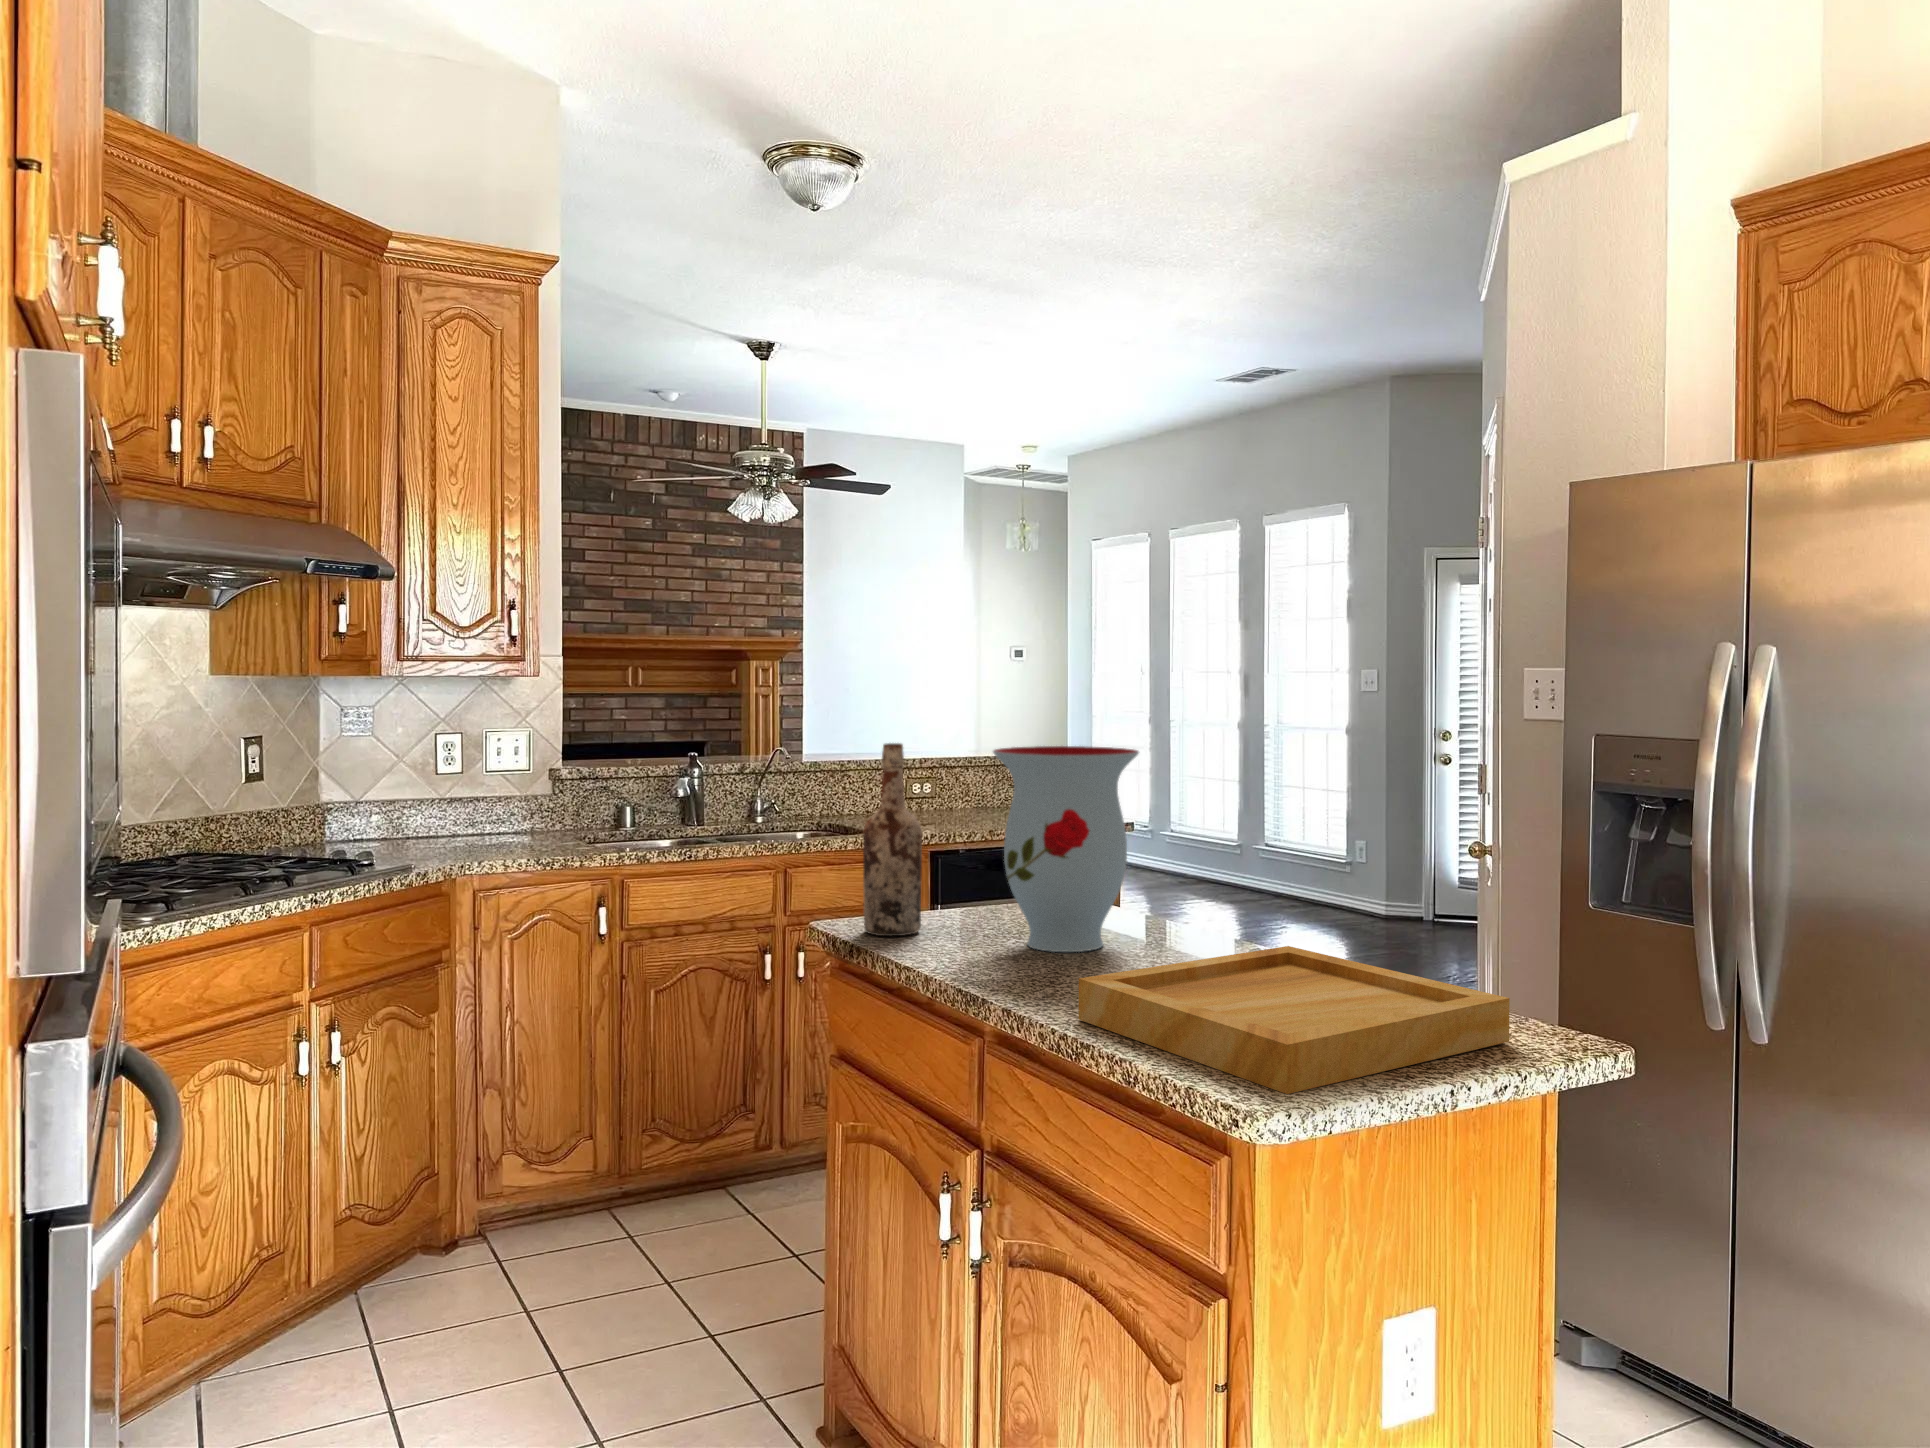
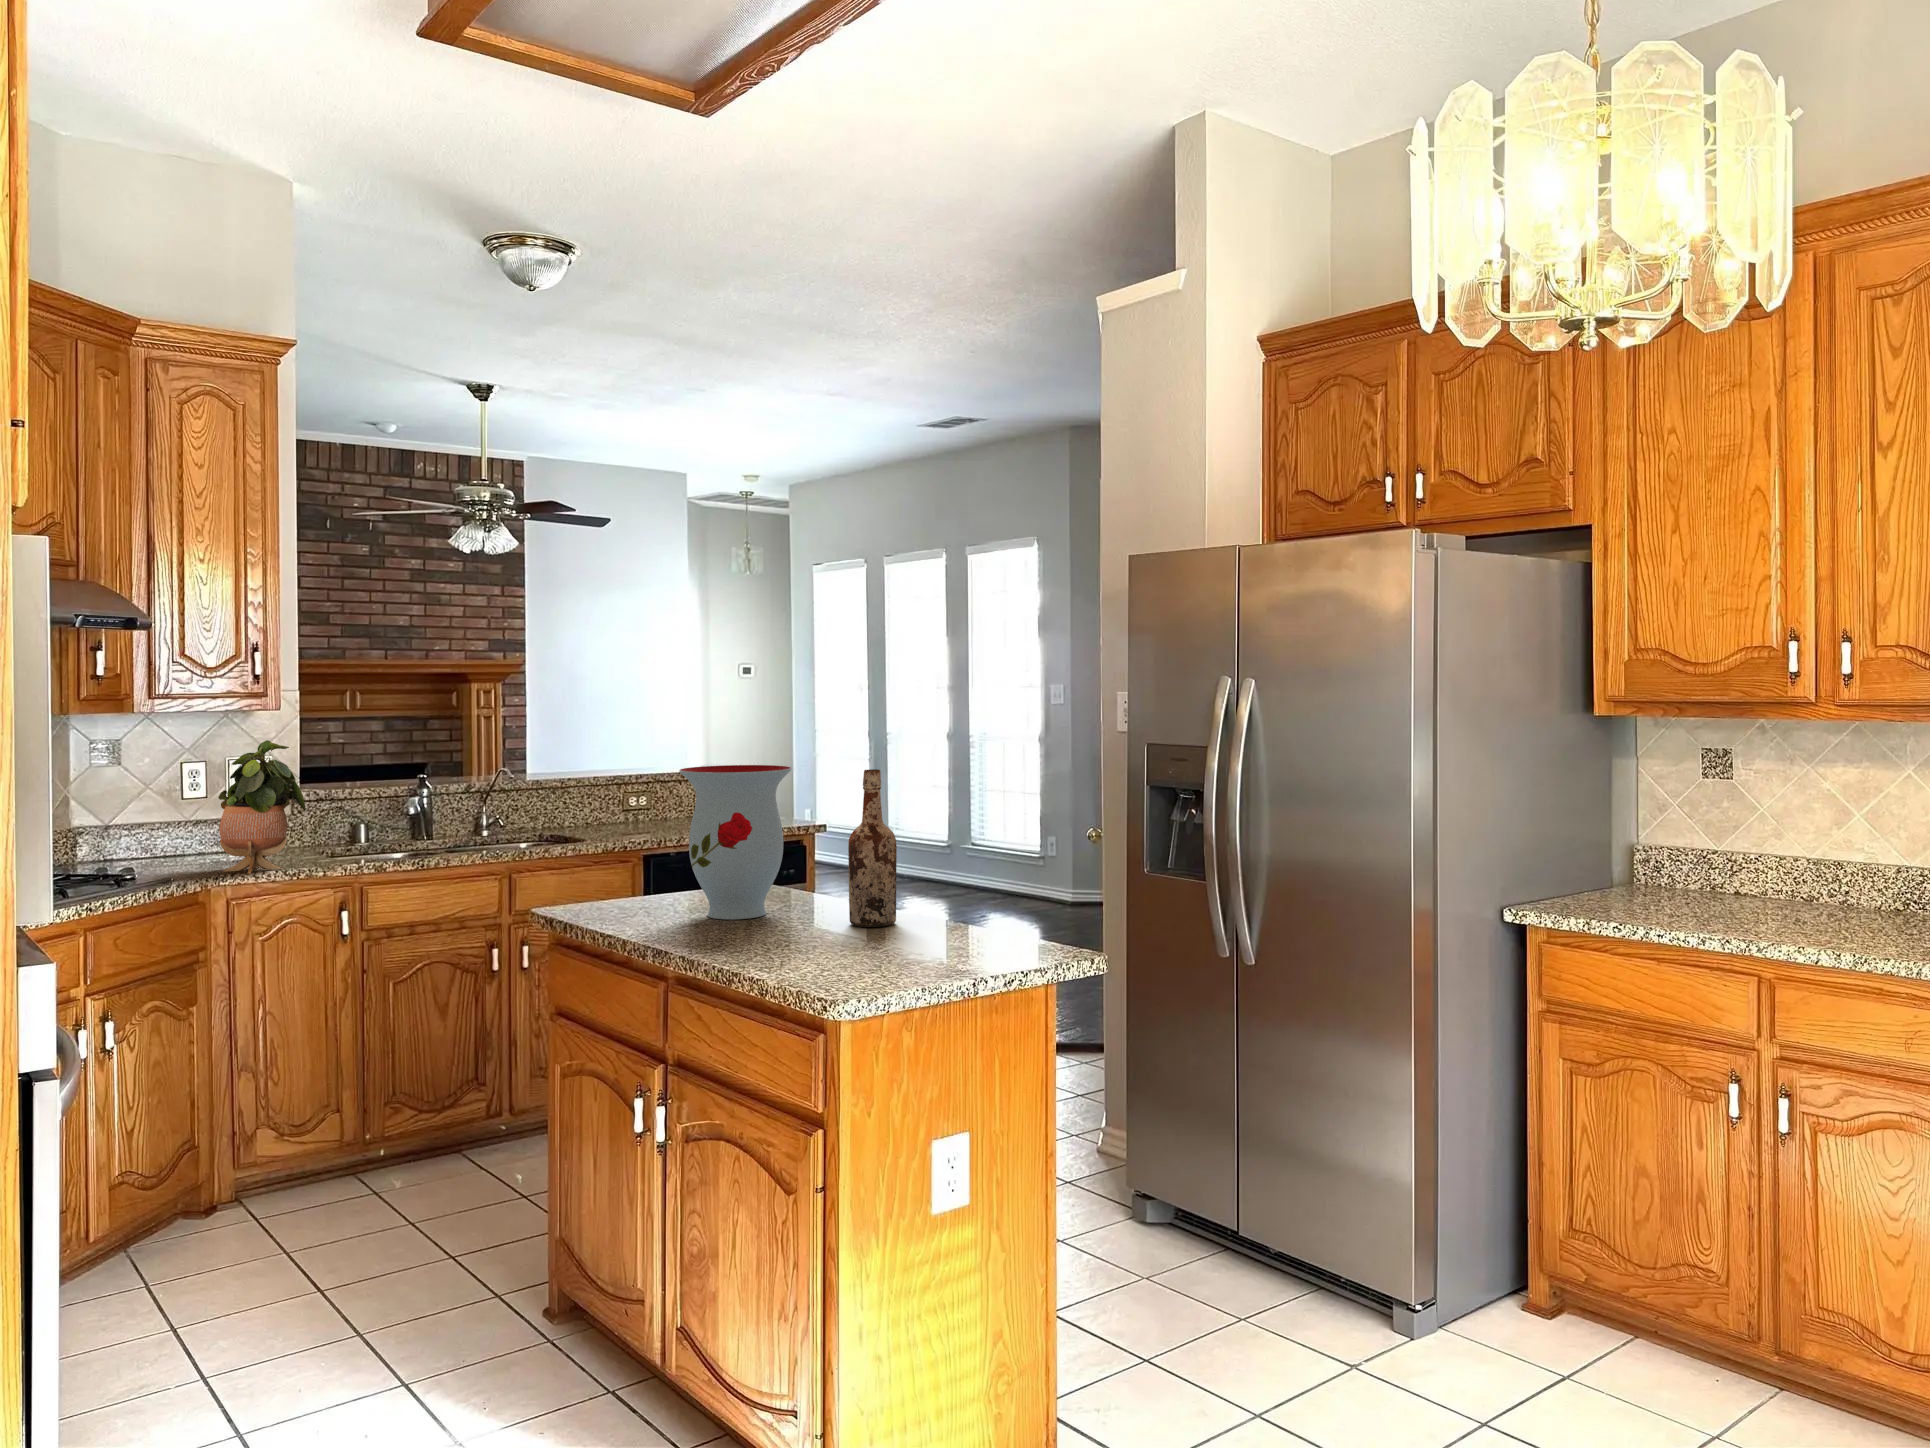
potted plant: none [469,710,561,860] -> present [218,740,306,874]
wine bottle: present [863,743,922,936] -> present [848,769,897,927]
tray: present [1078,946,1510,1094] -> none [733,905,1021,990]

